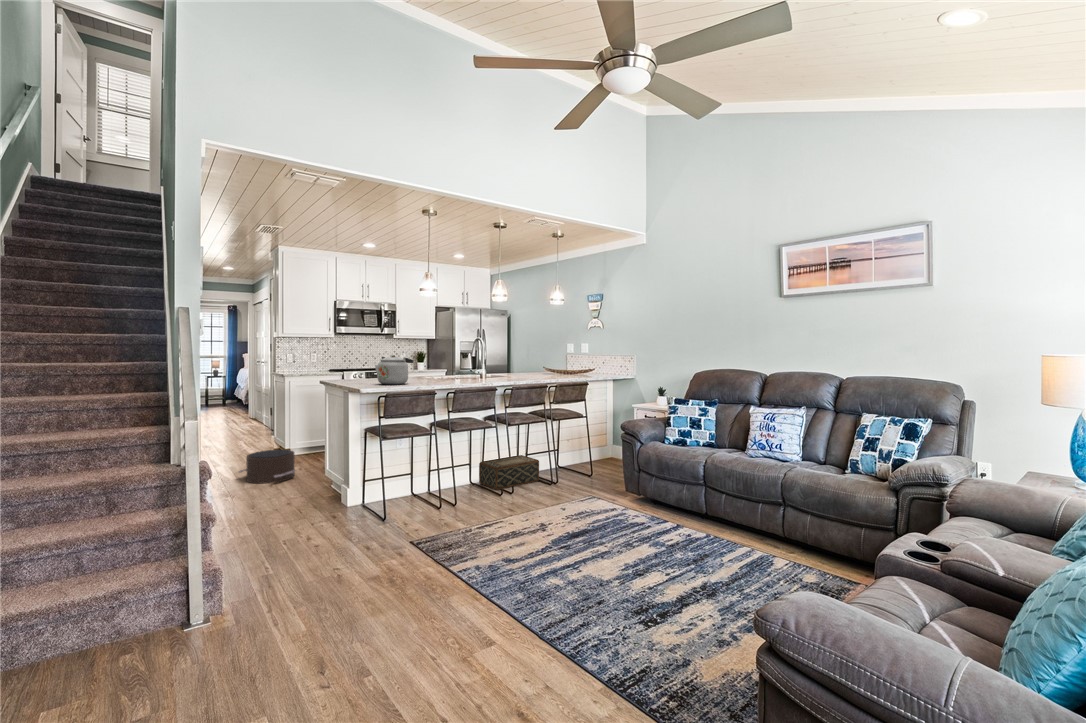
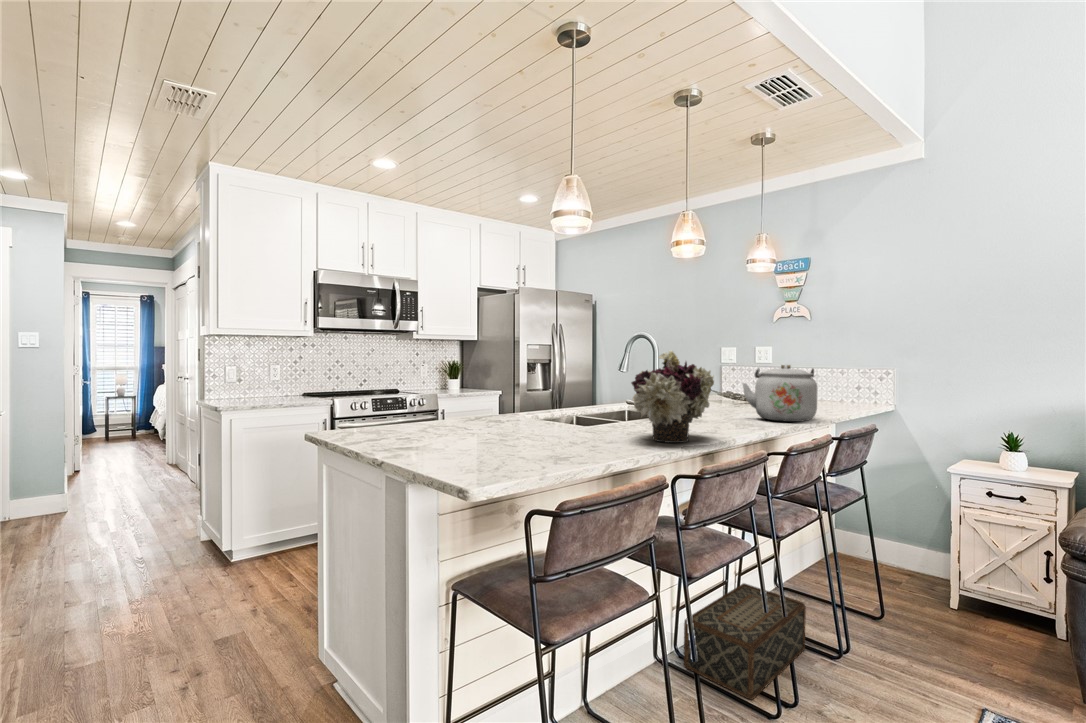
flower arrangement: none [439,348,476,384] -> present [631,350,714,443]
kettle: present [375,355,414,385] -> present [743,364,817,422]
pouf: present [238,450,295,483] -> none [92,580,244,687]

